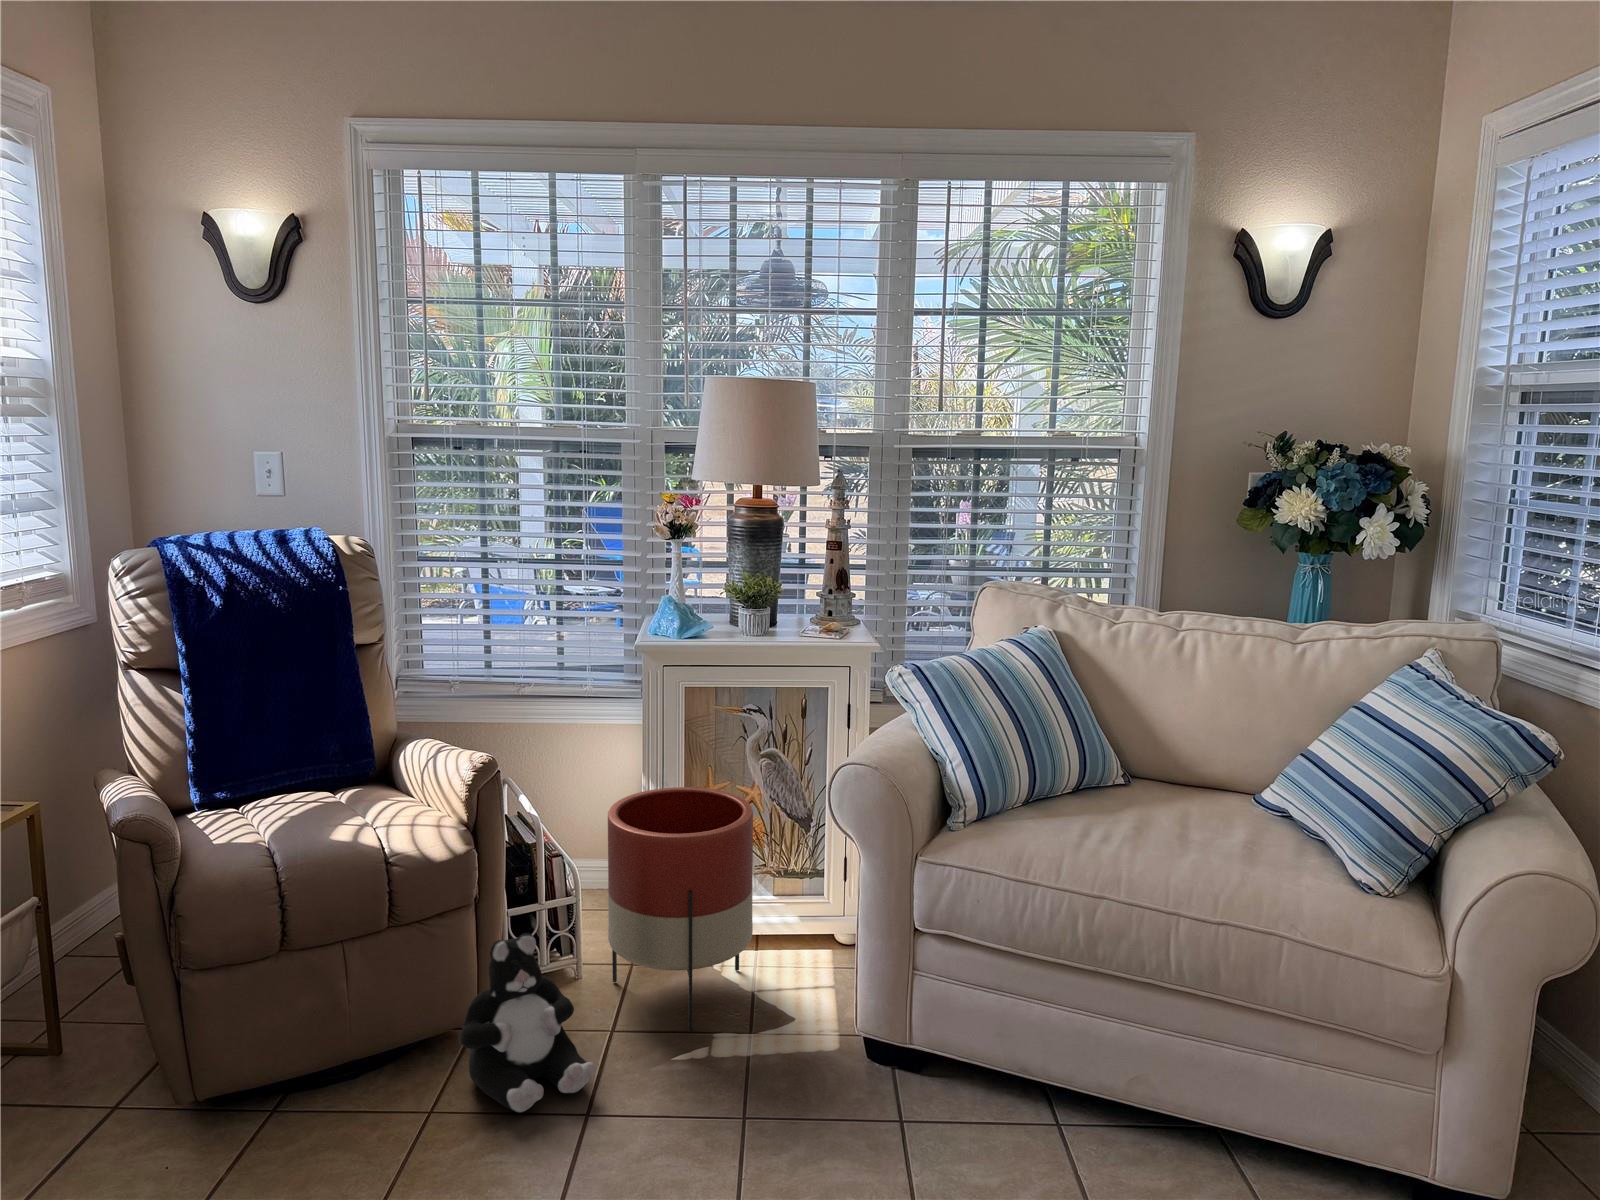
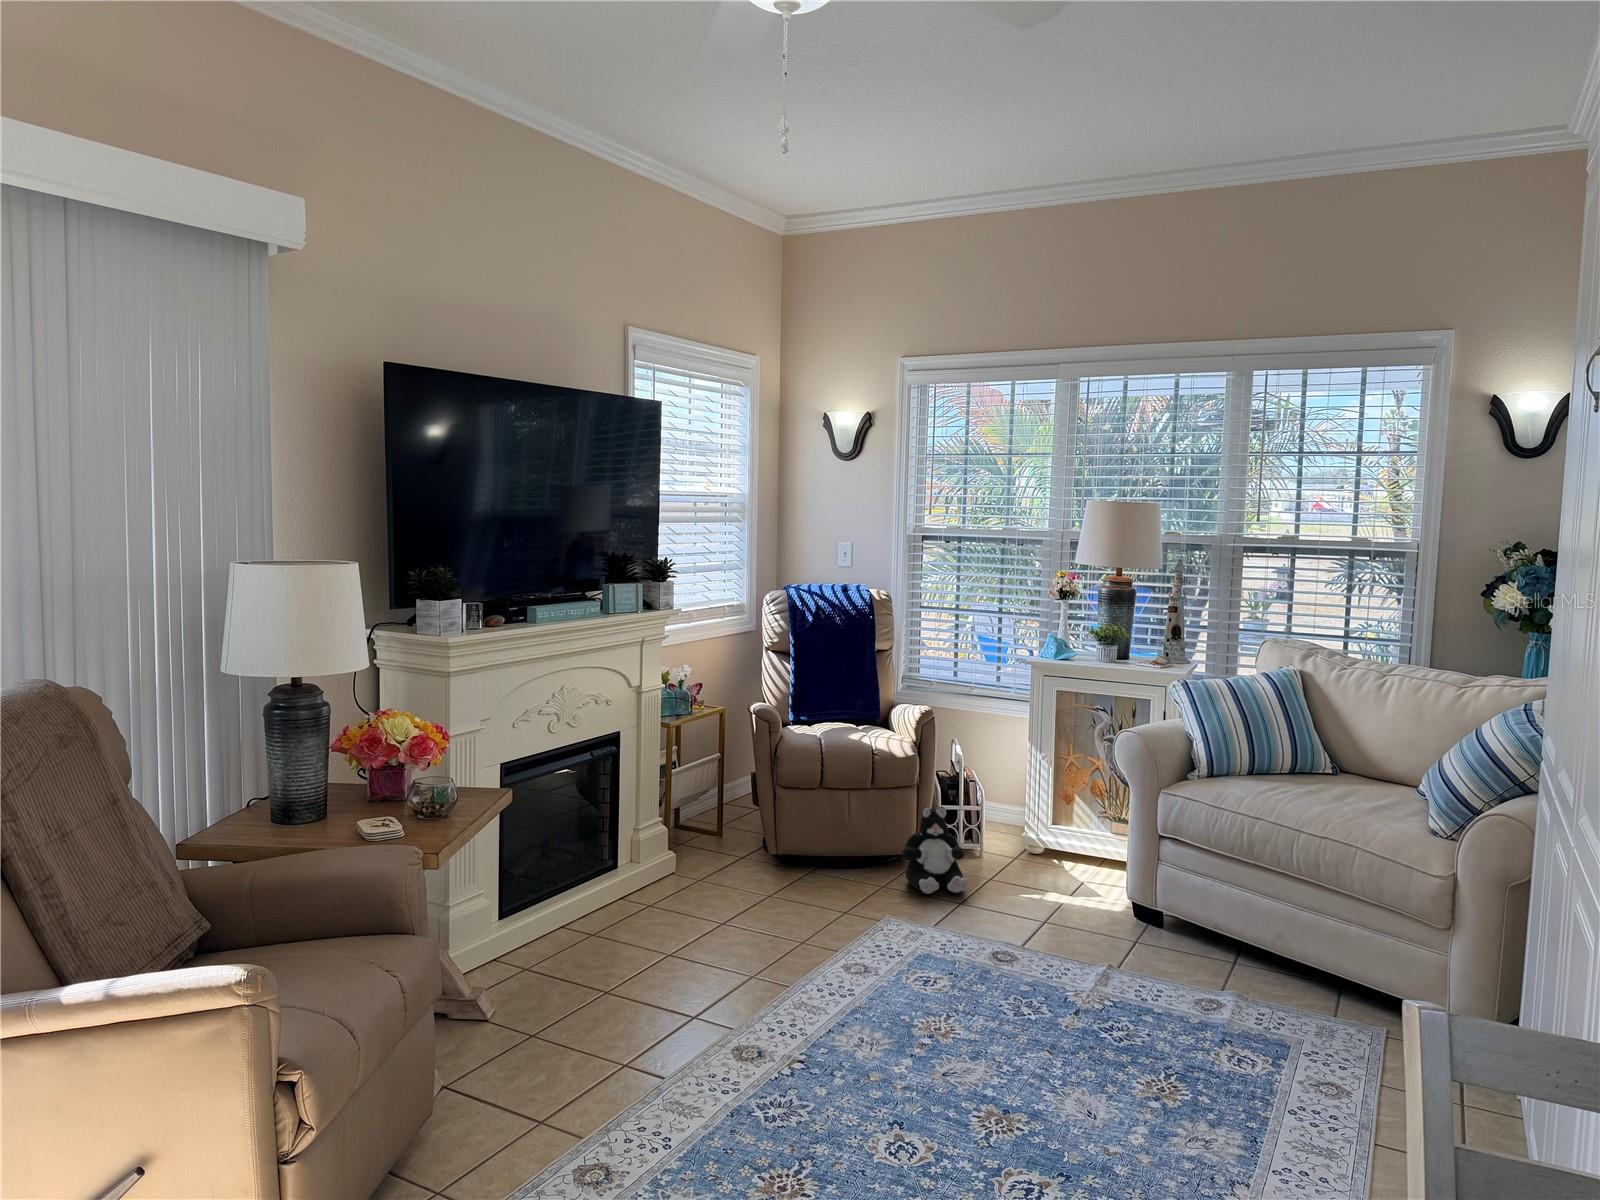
planter: present [608,787,753,1033] -> none [995,750,1086,888]

